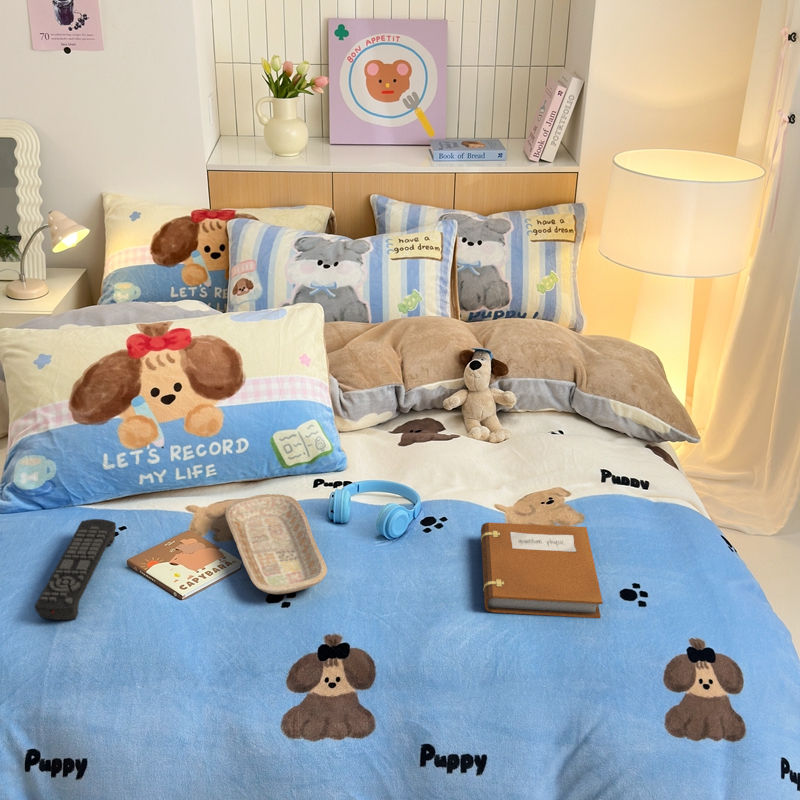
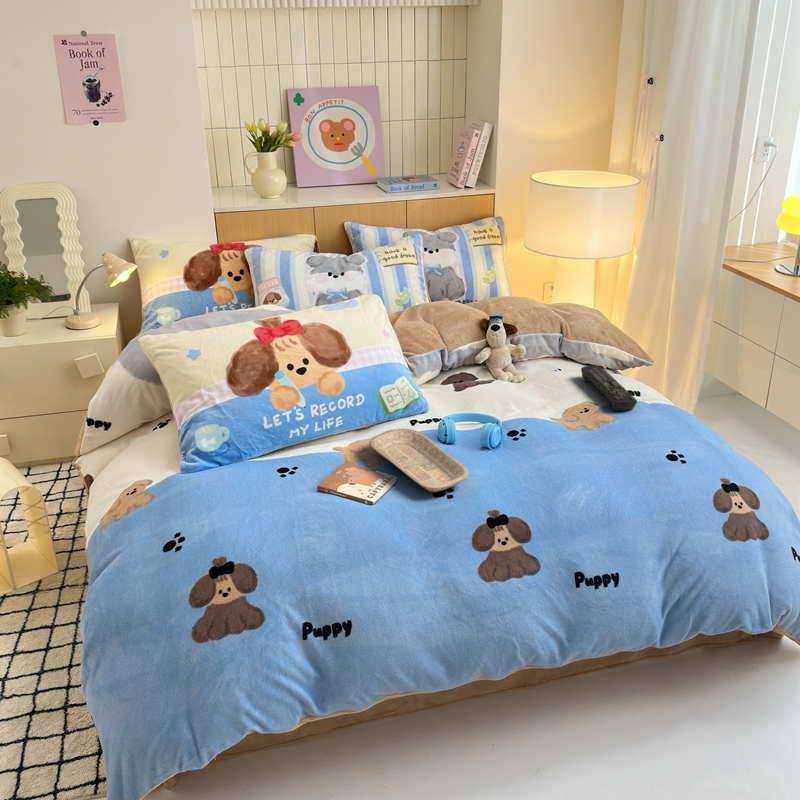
remote control: present [35,519,116,620] -> present [581,366,637,411]
notebook: present [481,522,603,618] -> none [552,420,662,481]

